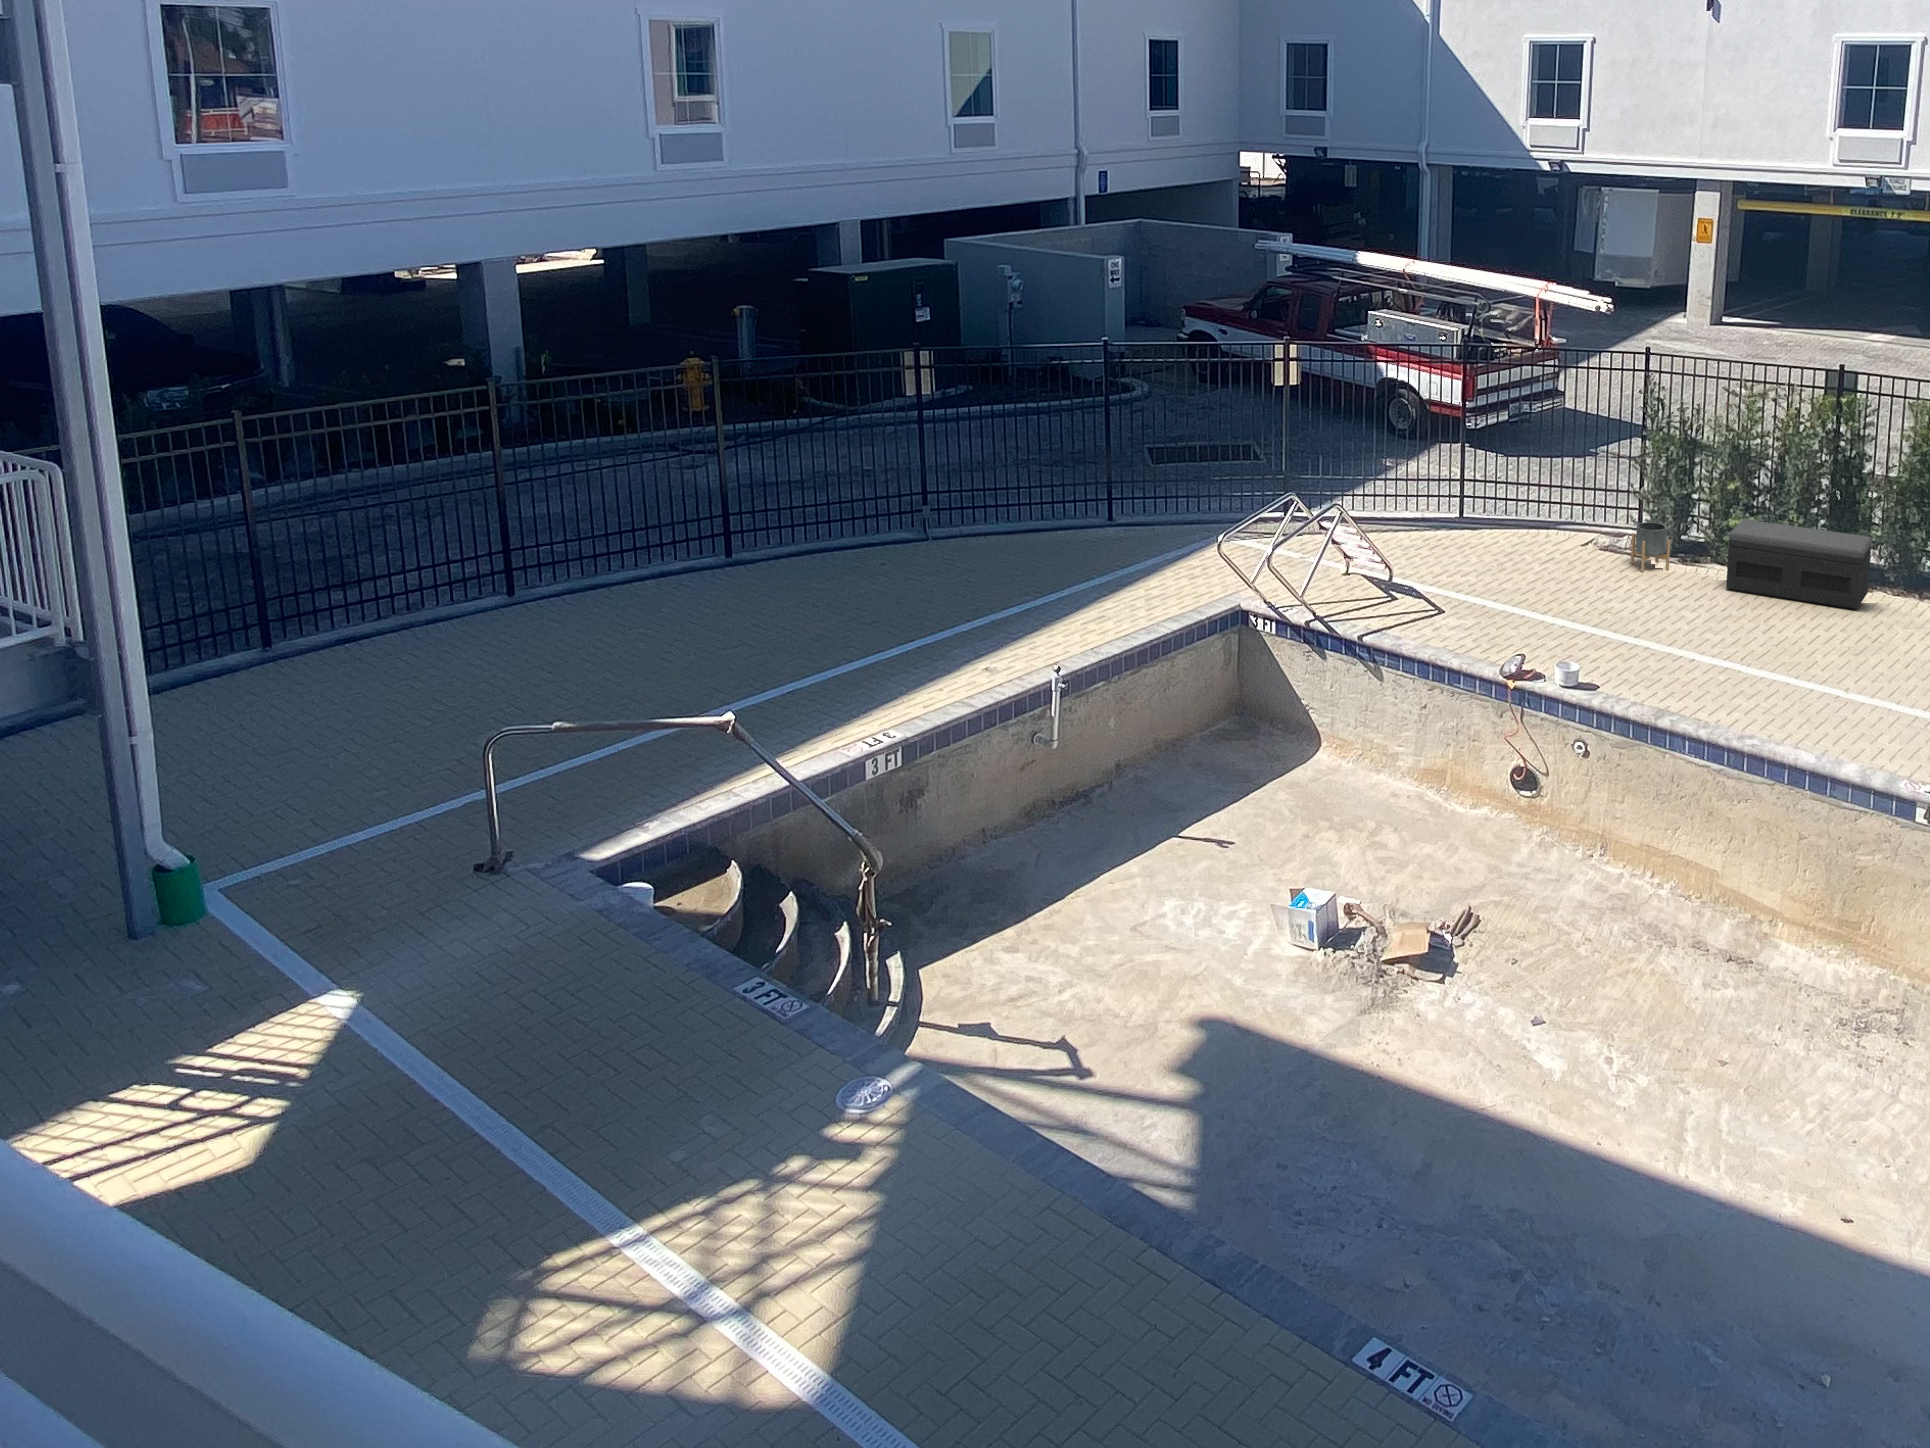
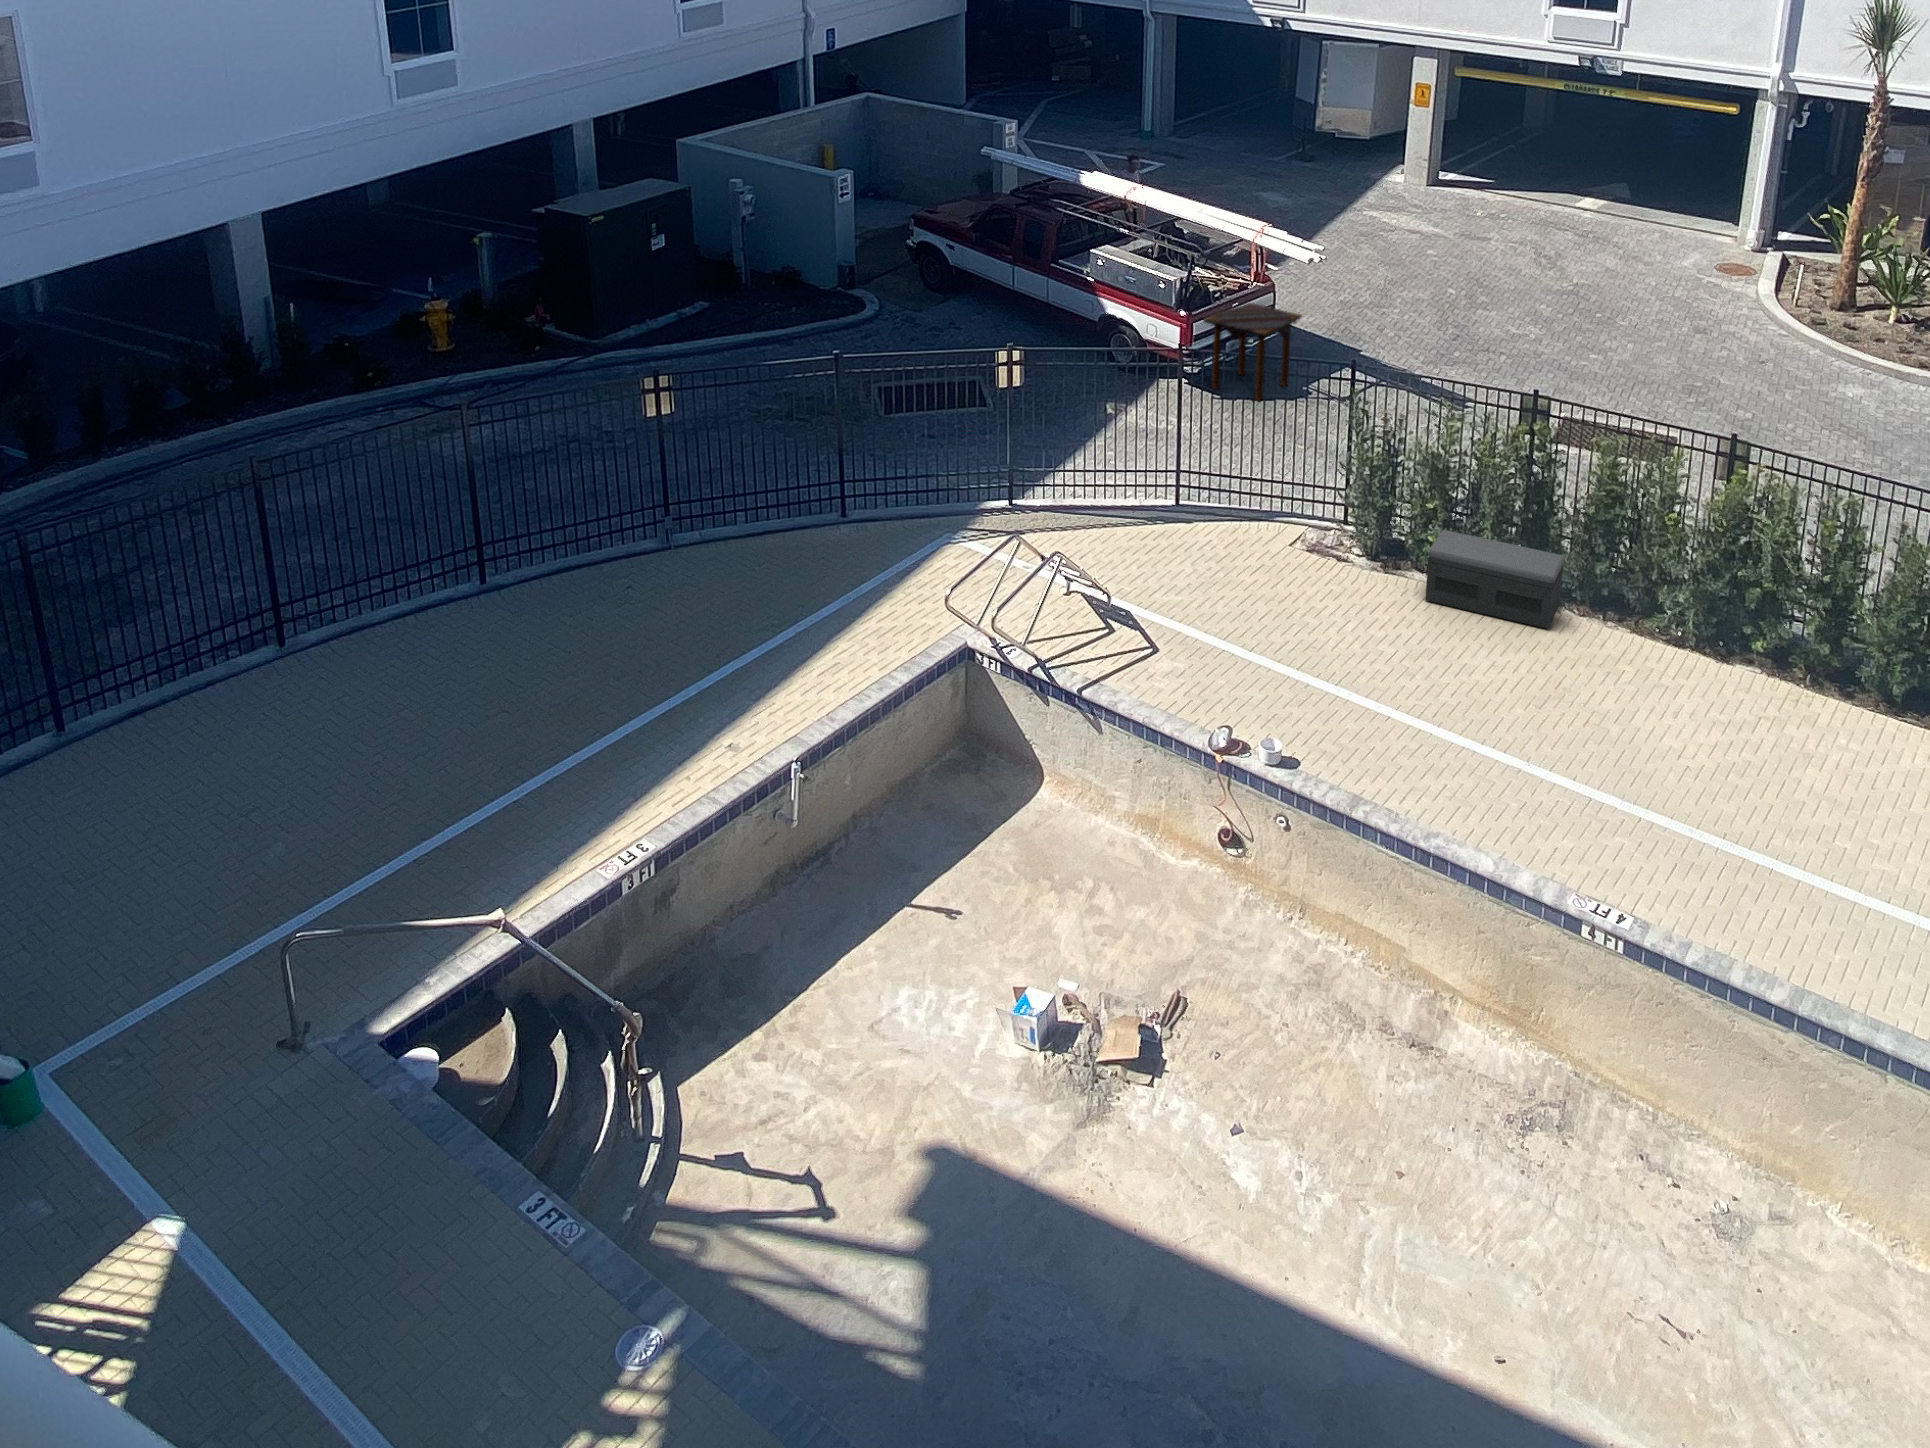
side table: none [1489,361,1590,454] -> present [1203,303,1302,401]
planter: present [1631,522,1671,572] -> none [1336,526,1374,577]

